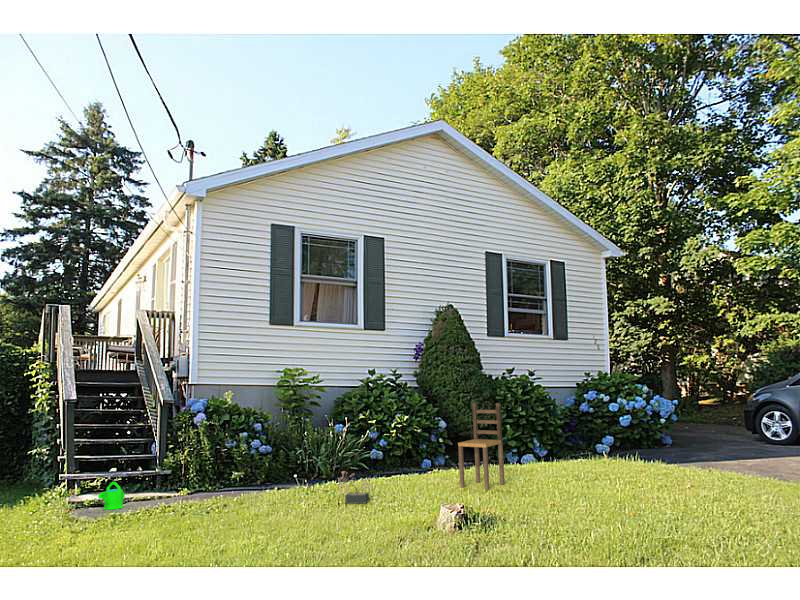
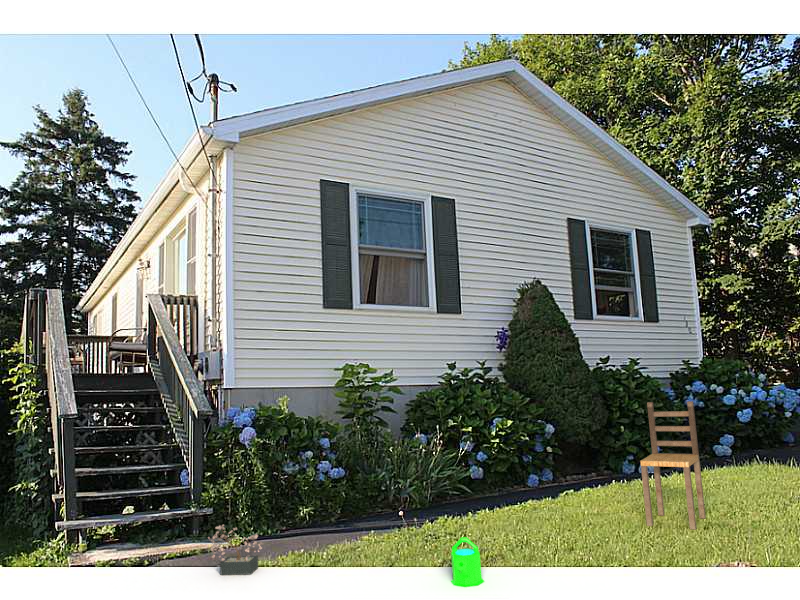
decorative plant: present [338,471,373,504] -> present [208,525,263,575]
watering can: present [98,482,125,510] -> present [451,537,484,587]

